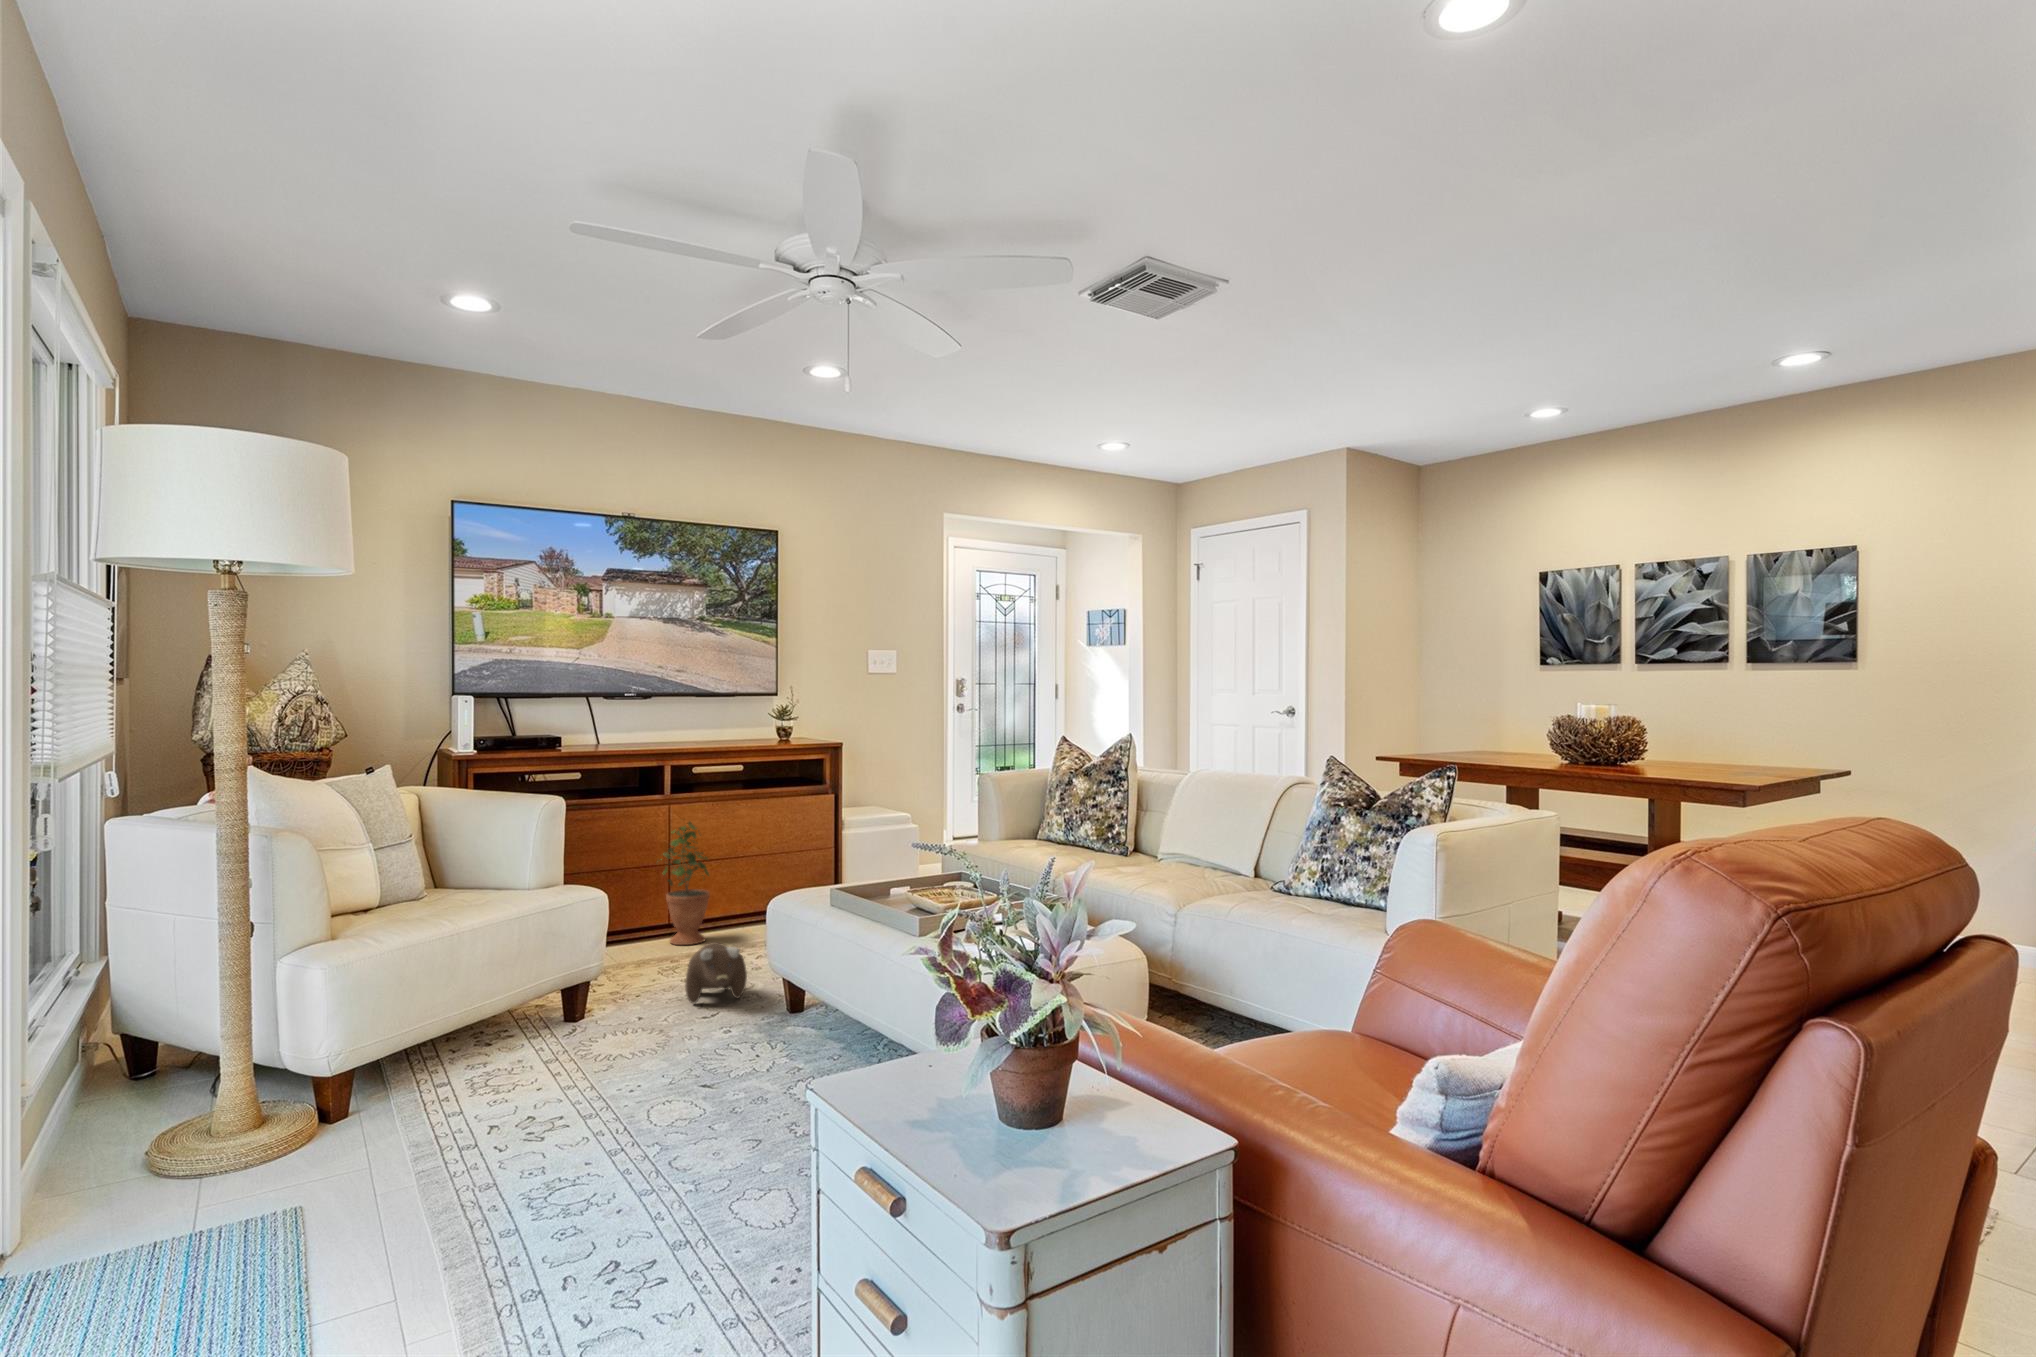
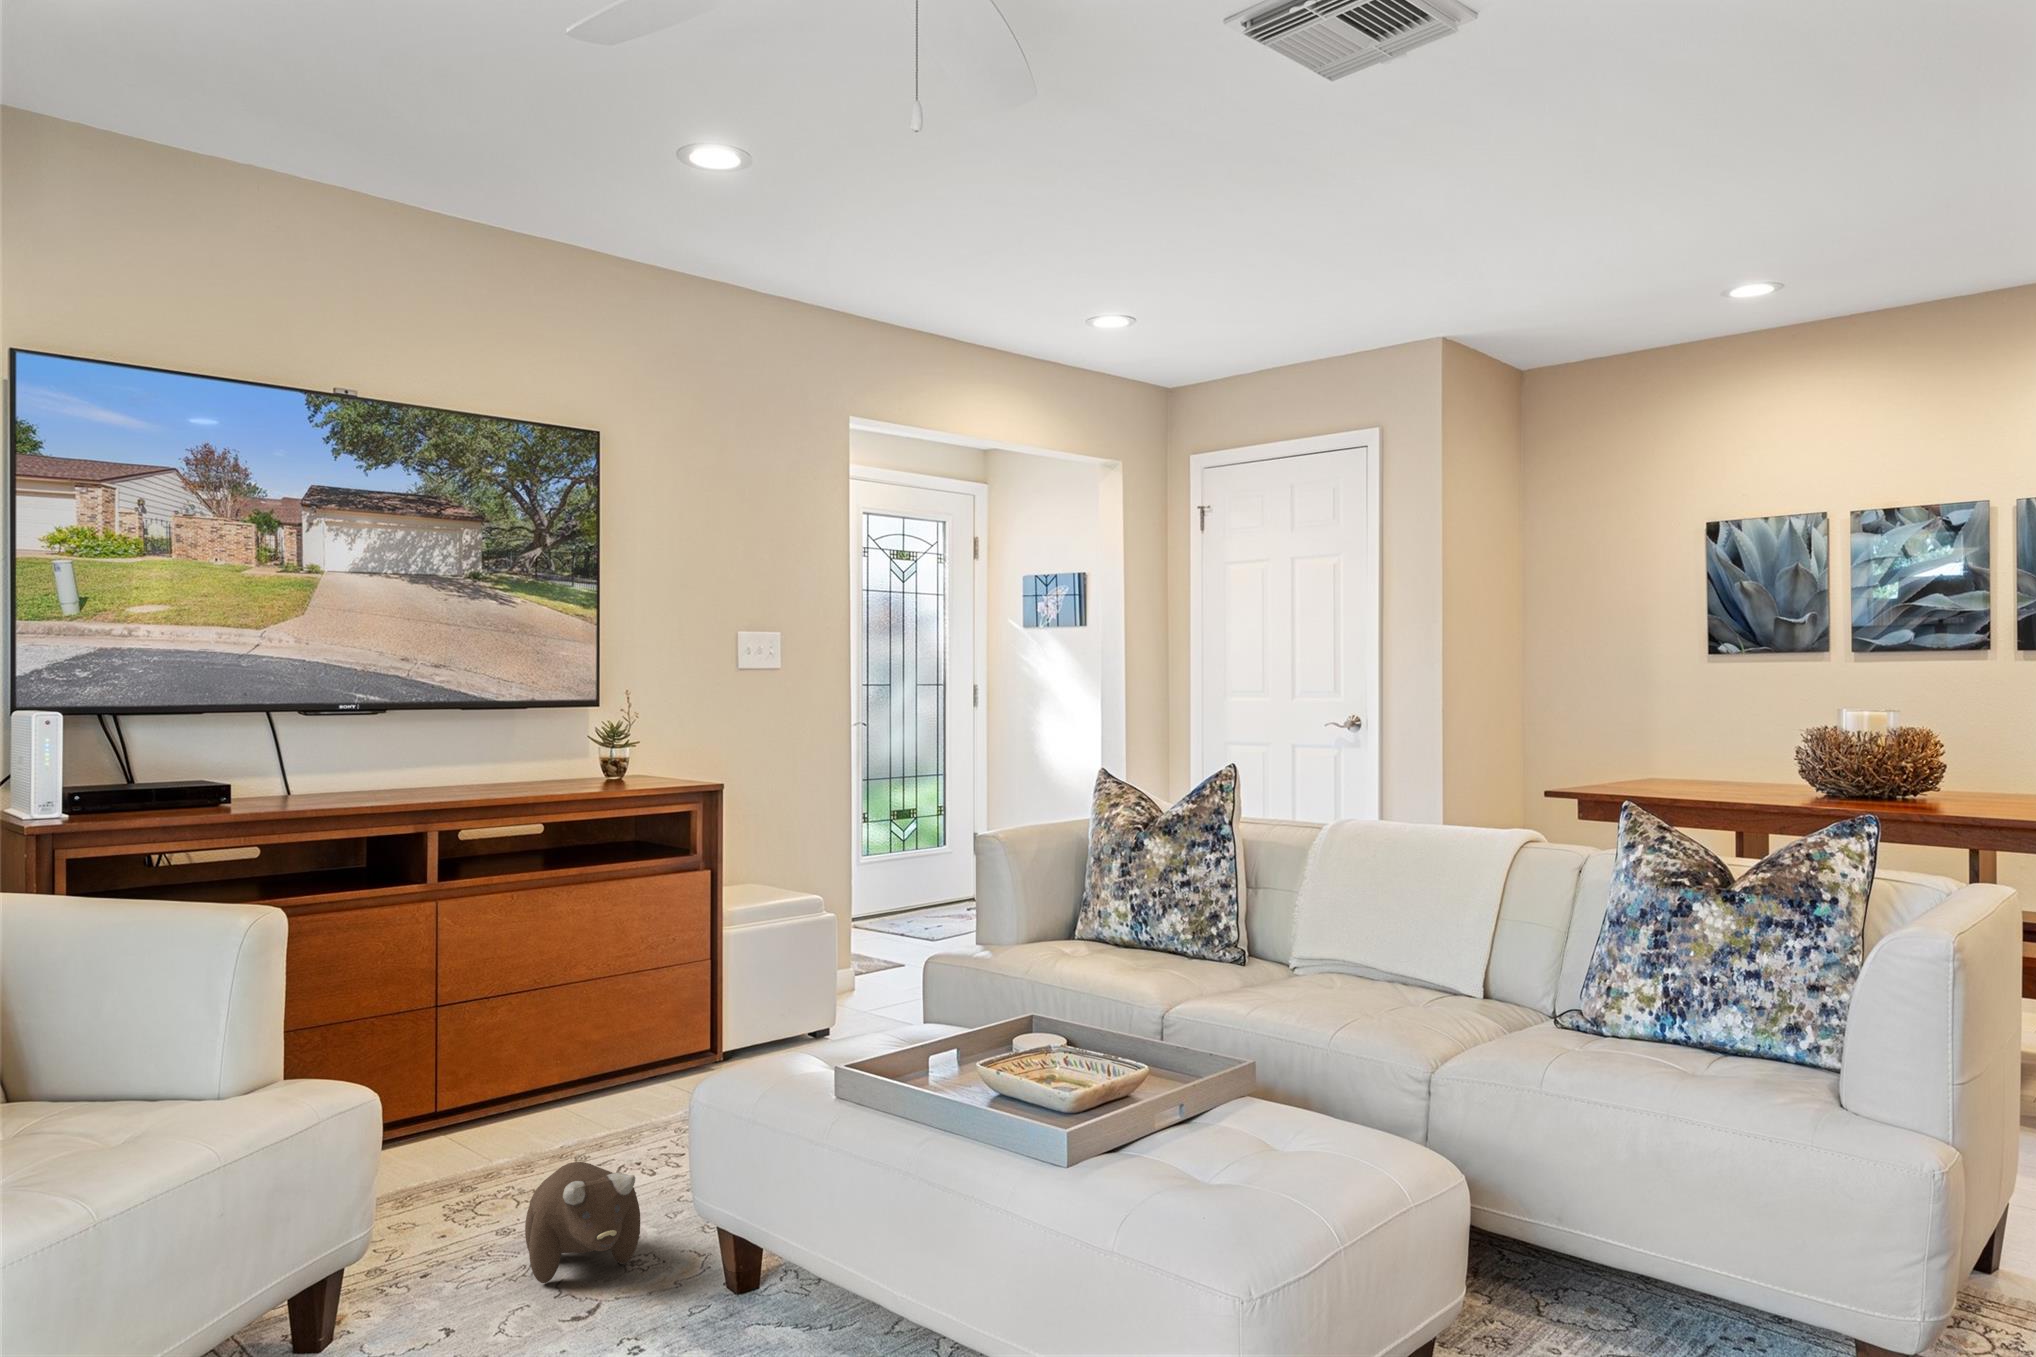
potted plant: present [659,822,710,945] -> none [423,924,518,1150]

